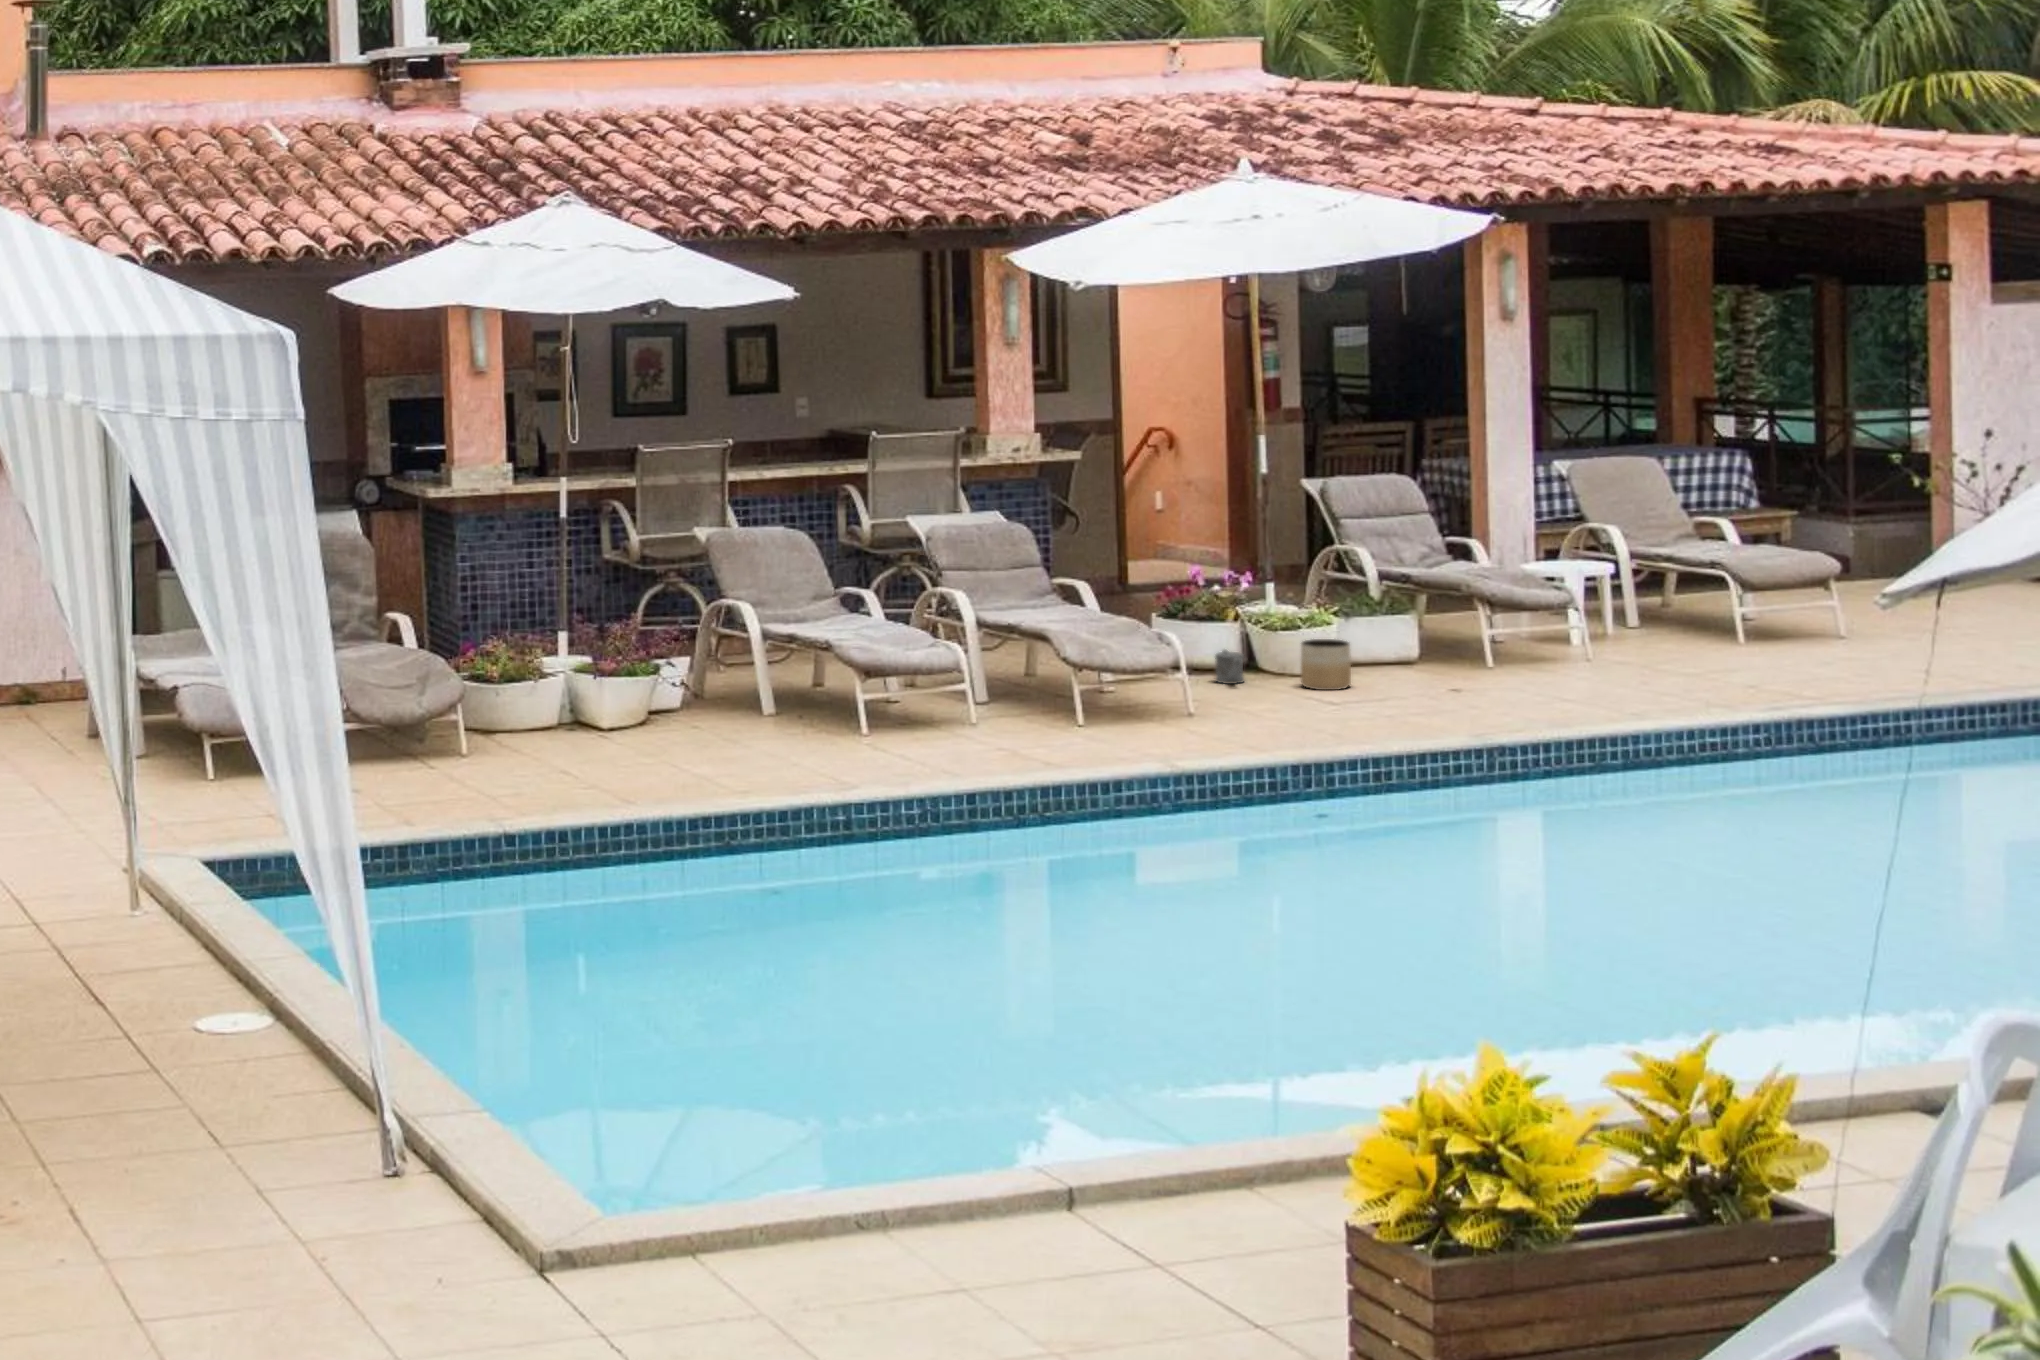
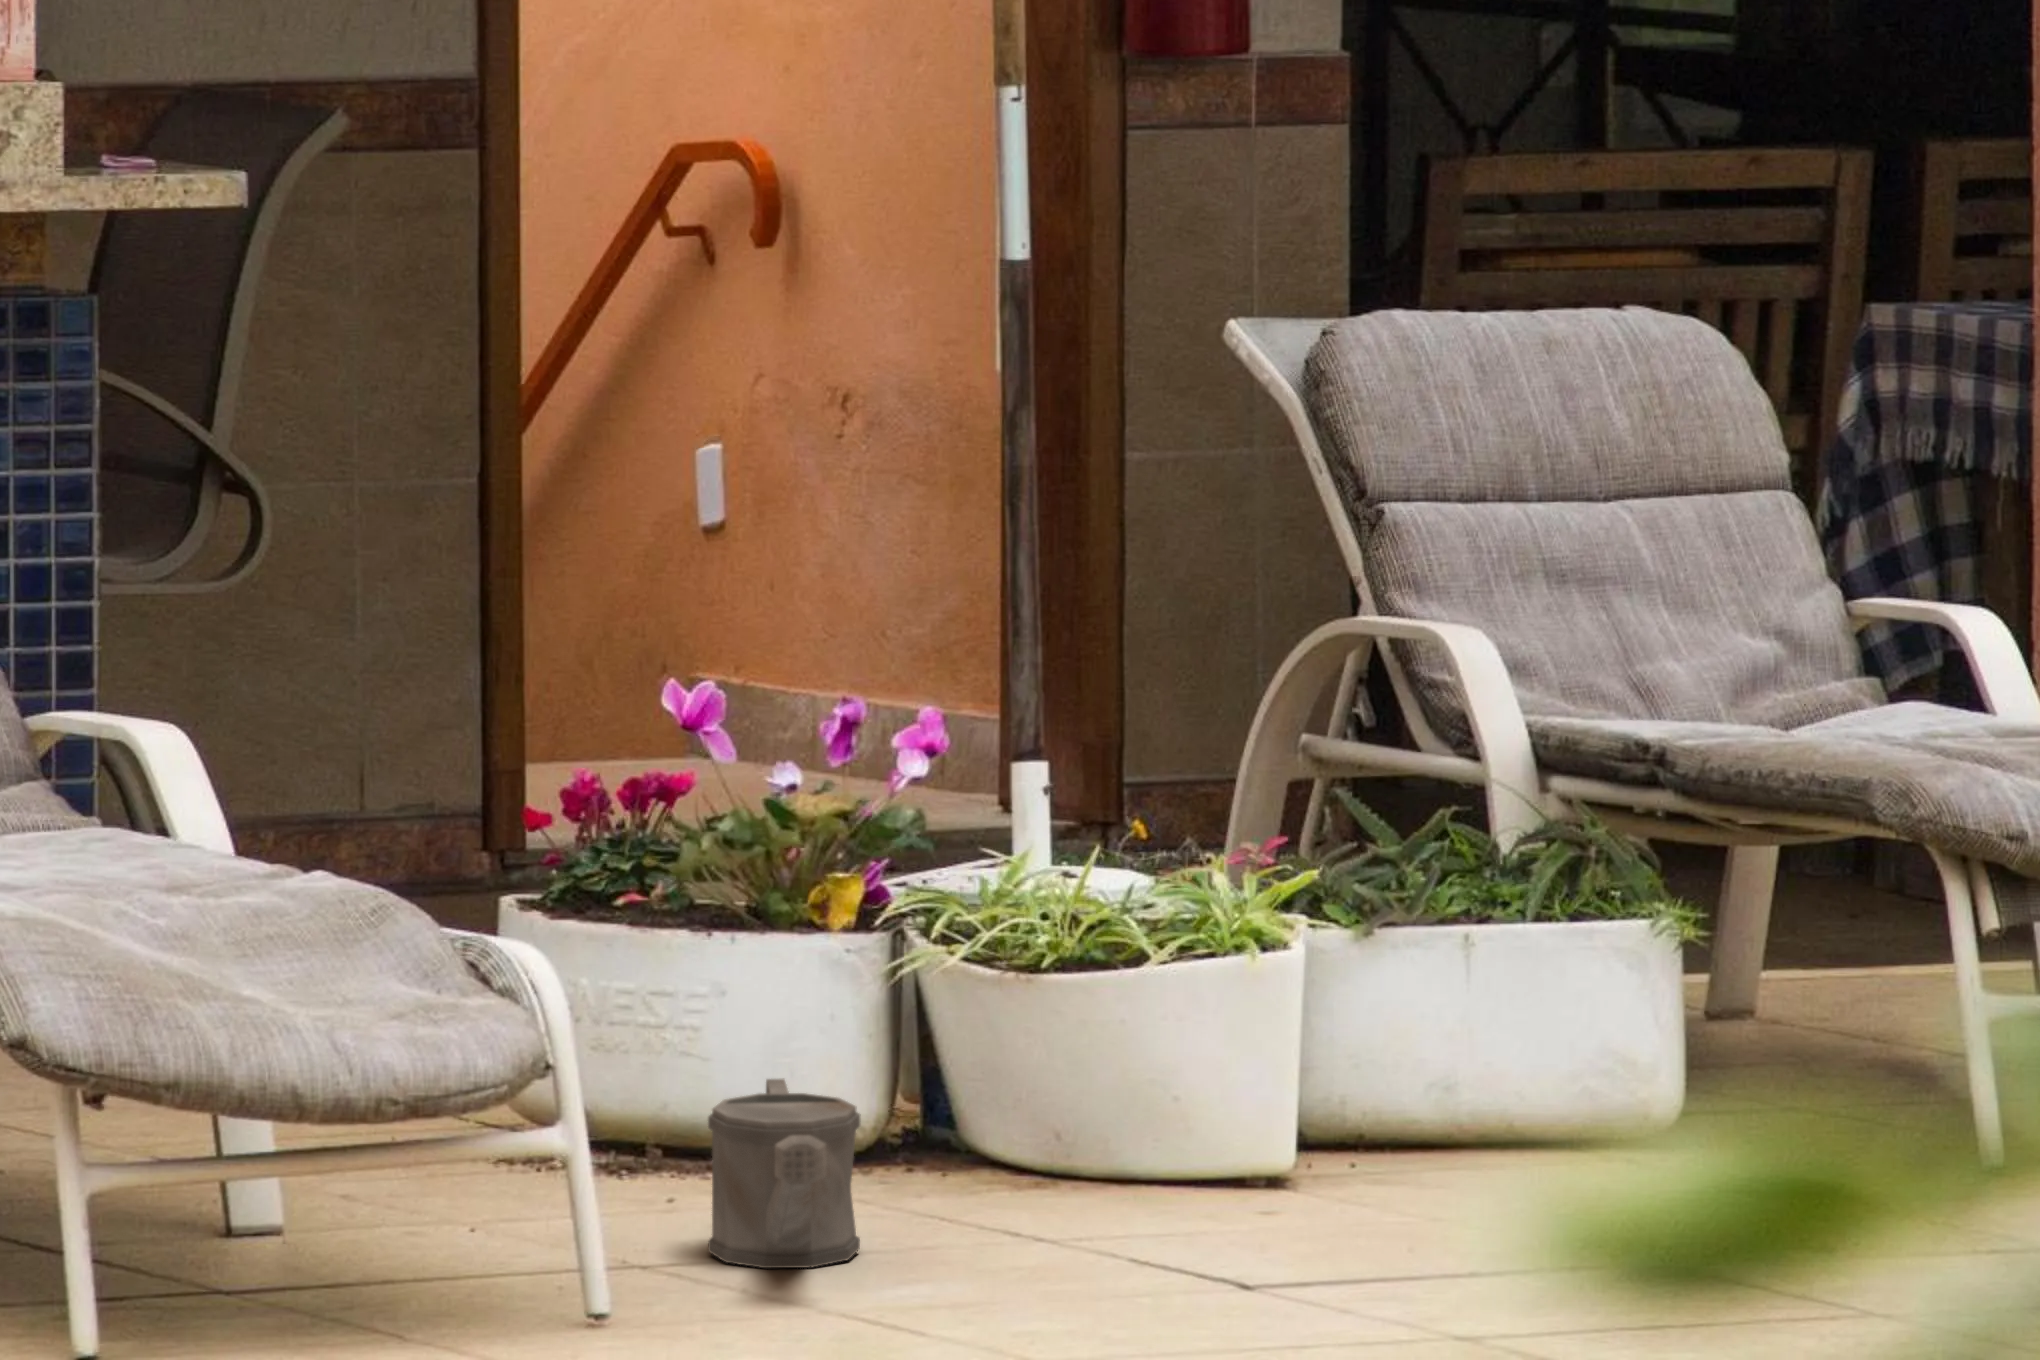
planter: present [1301,639,1351,690] -> none [1135,1034,1395,1320]

